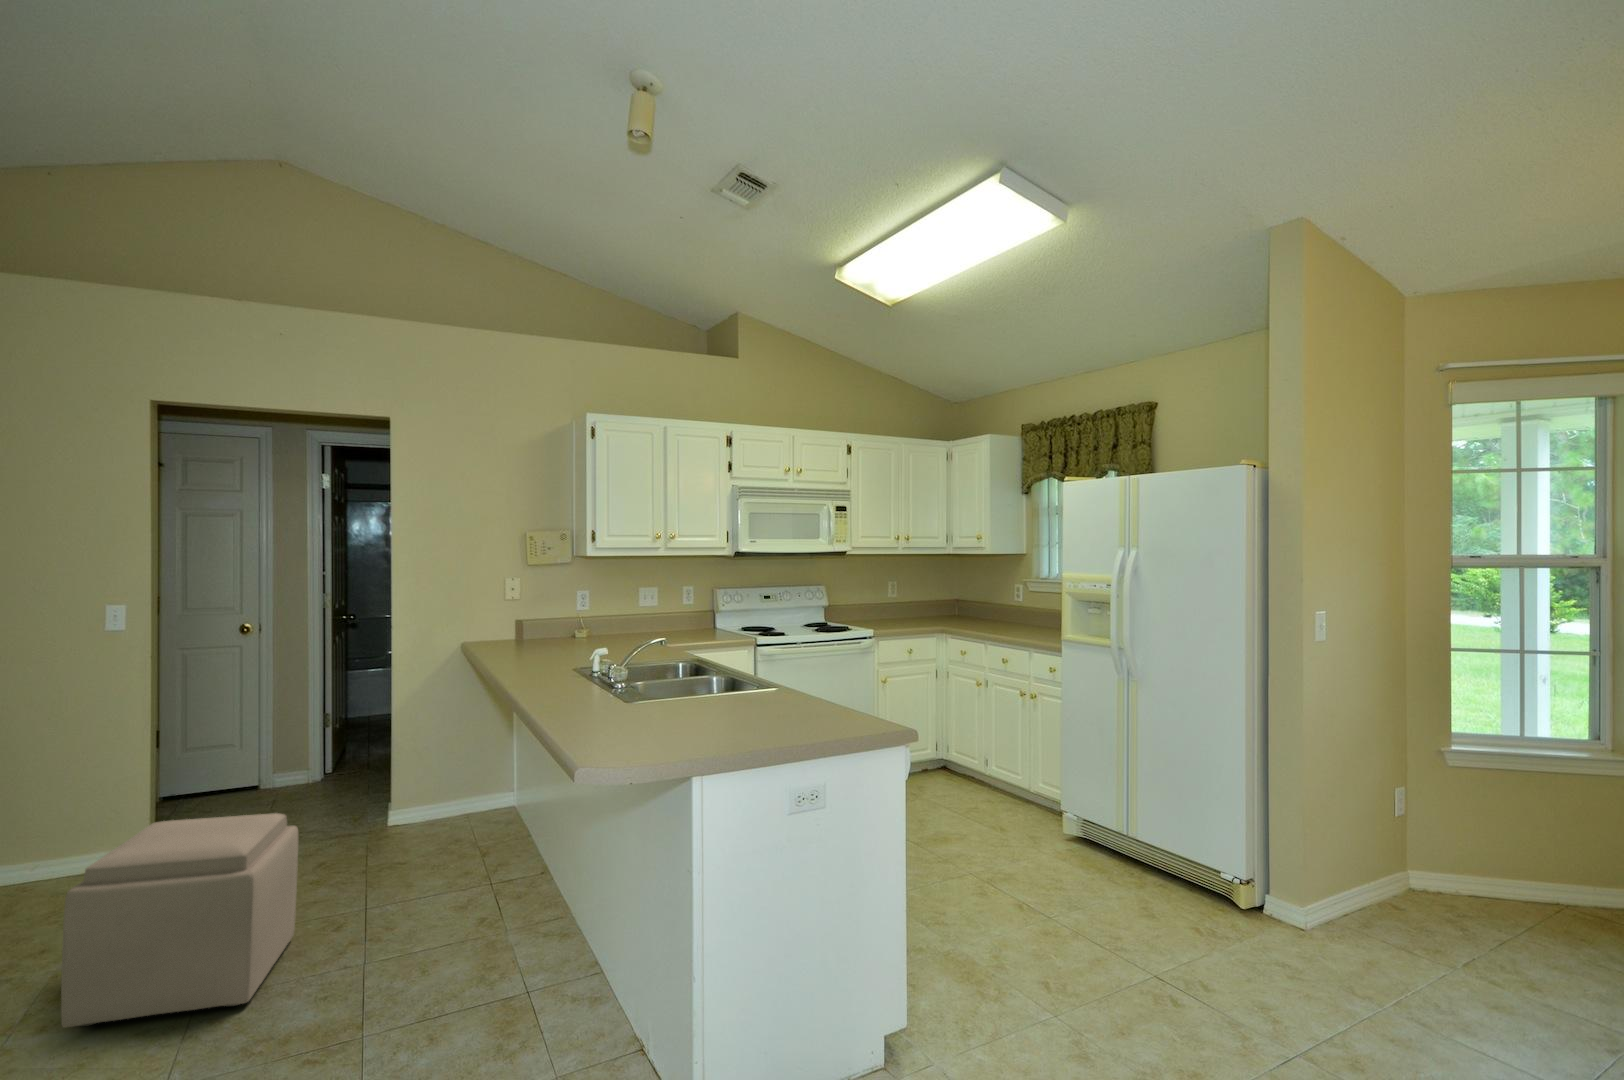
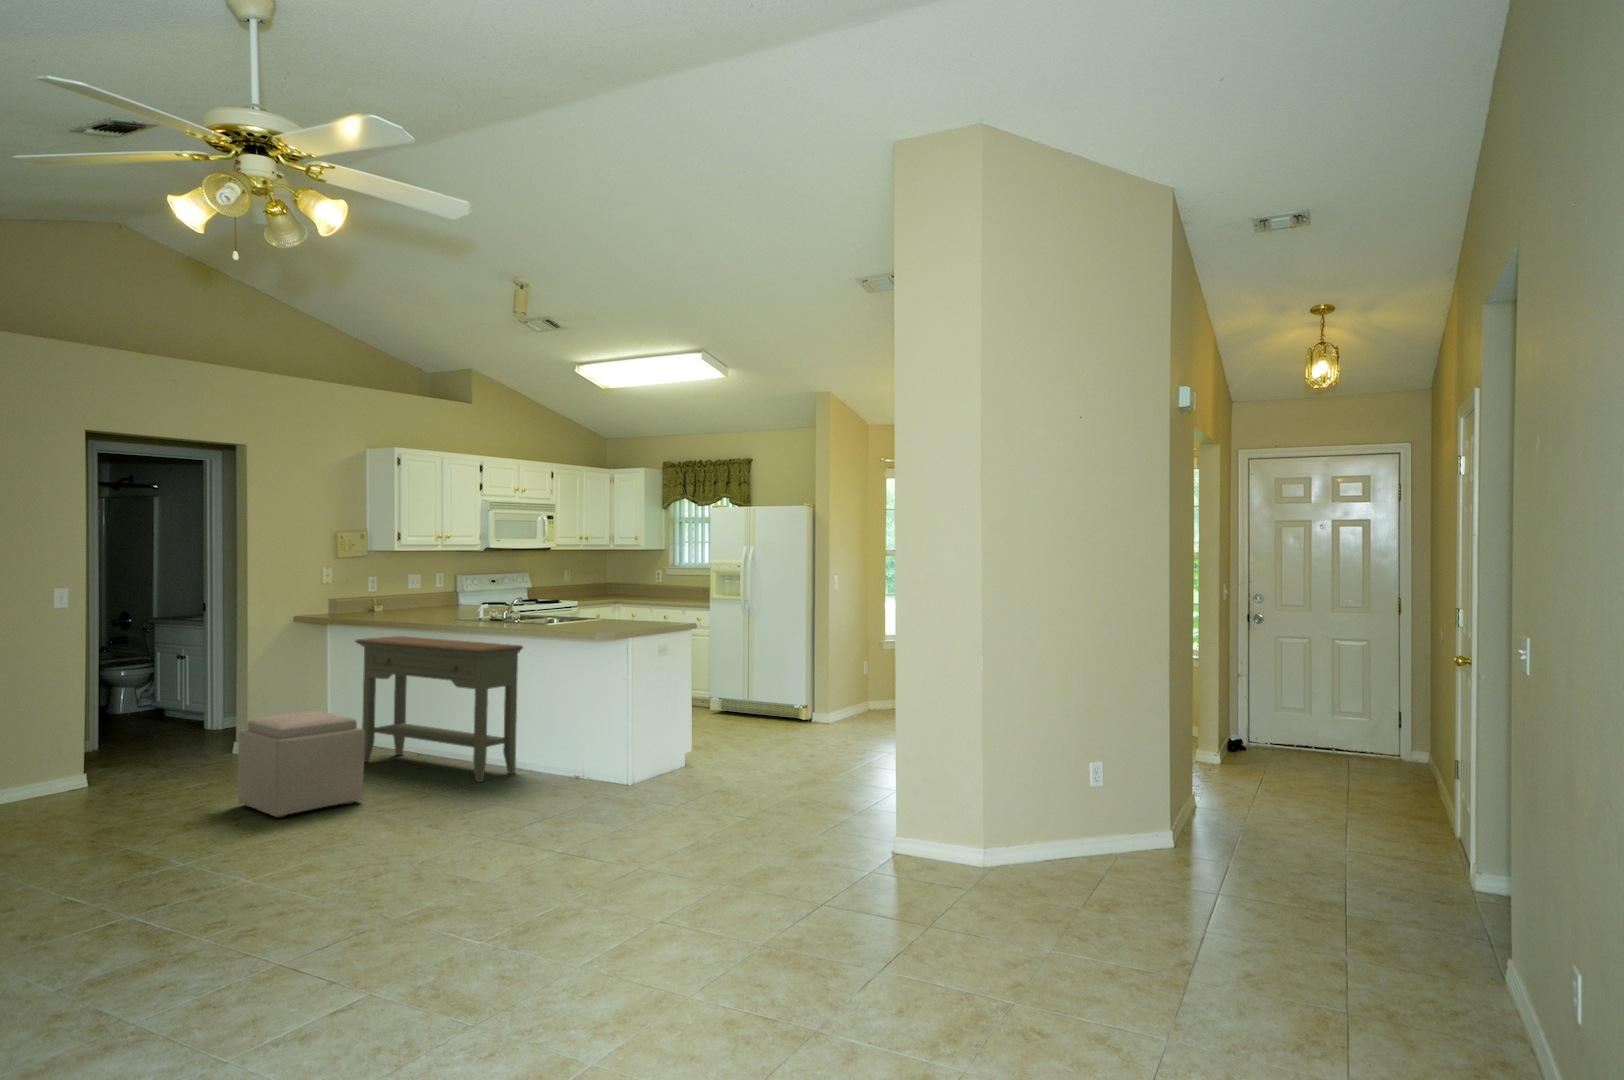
console table: none [458,680,587,987] -> present [355,636,523,782]

